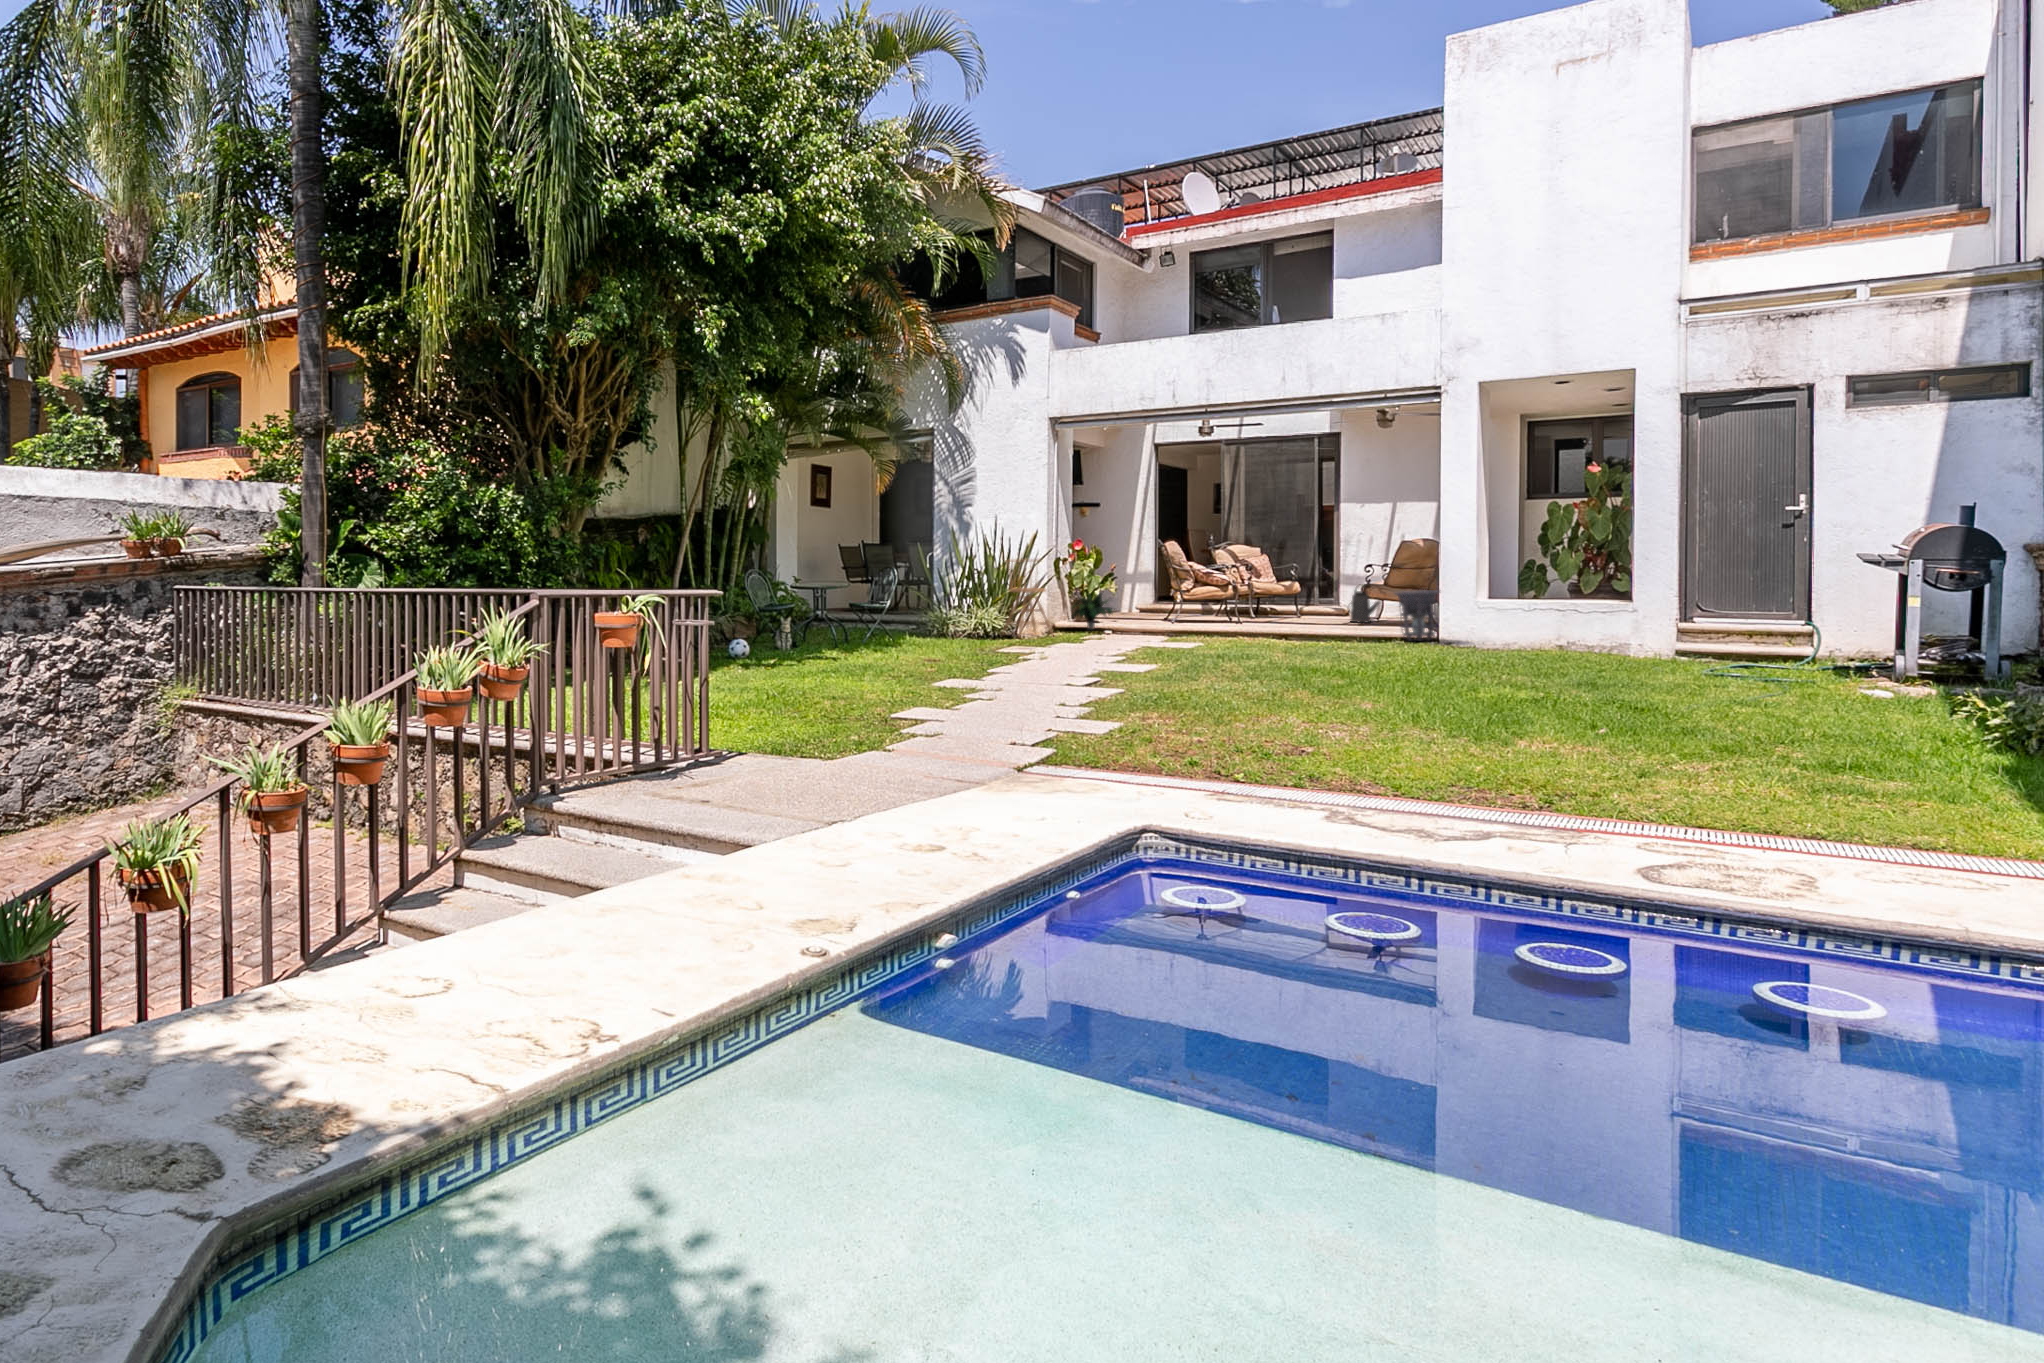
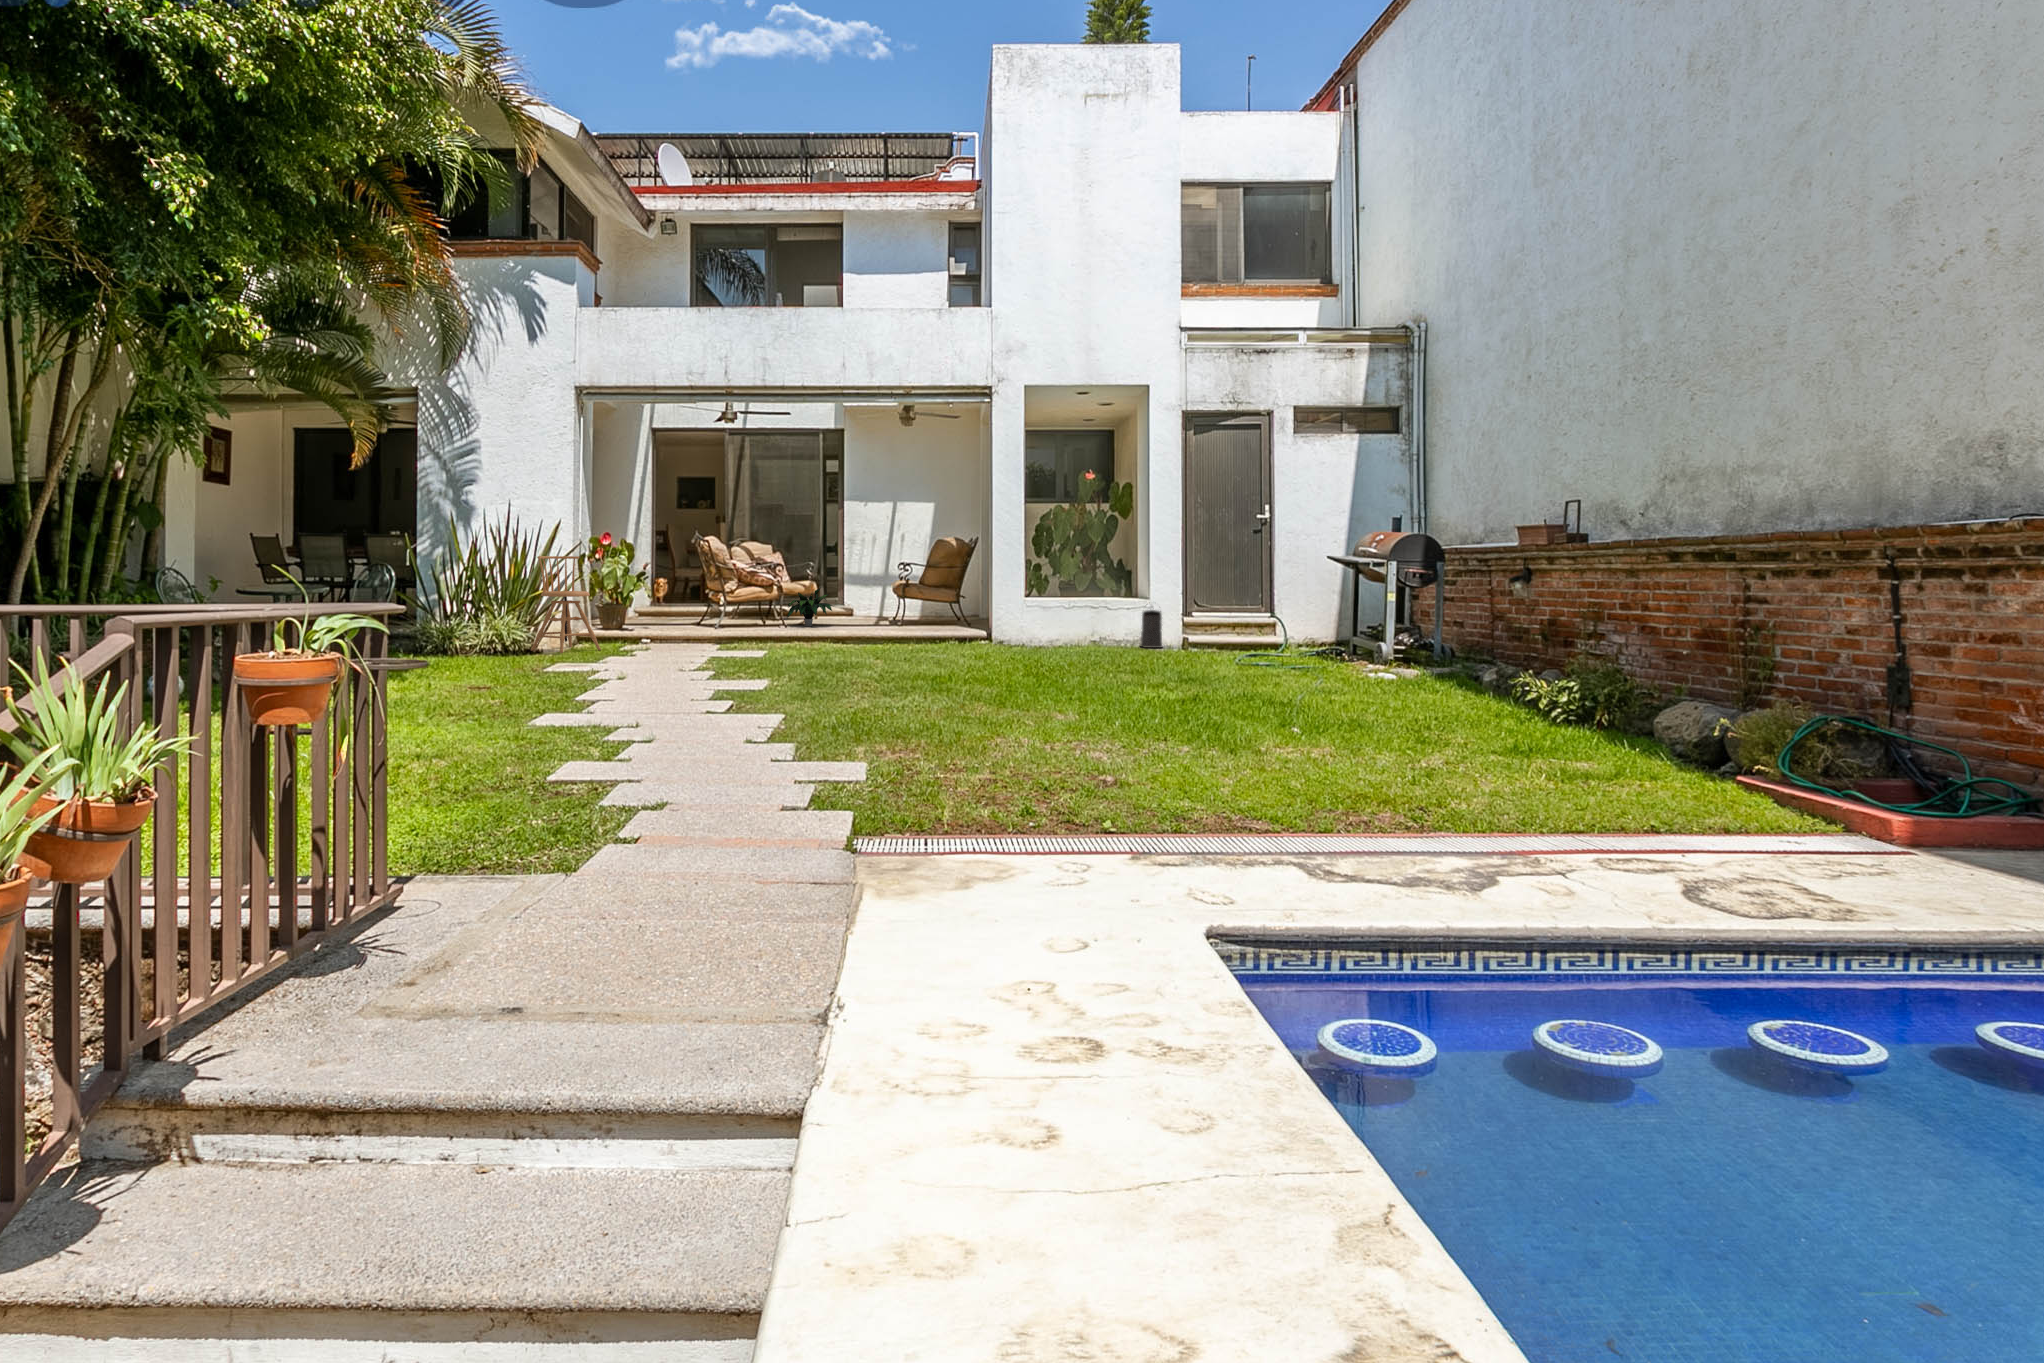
watering can: present [1350,588,1380,623] -> present [1141,610,1162,648]
side table: present [1395,590,1440,641] -> none [950,591,993,643]
potted plant: present [1071,594,1112,629] -> present [787,588,832,627]

